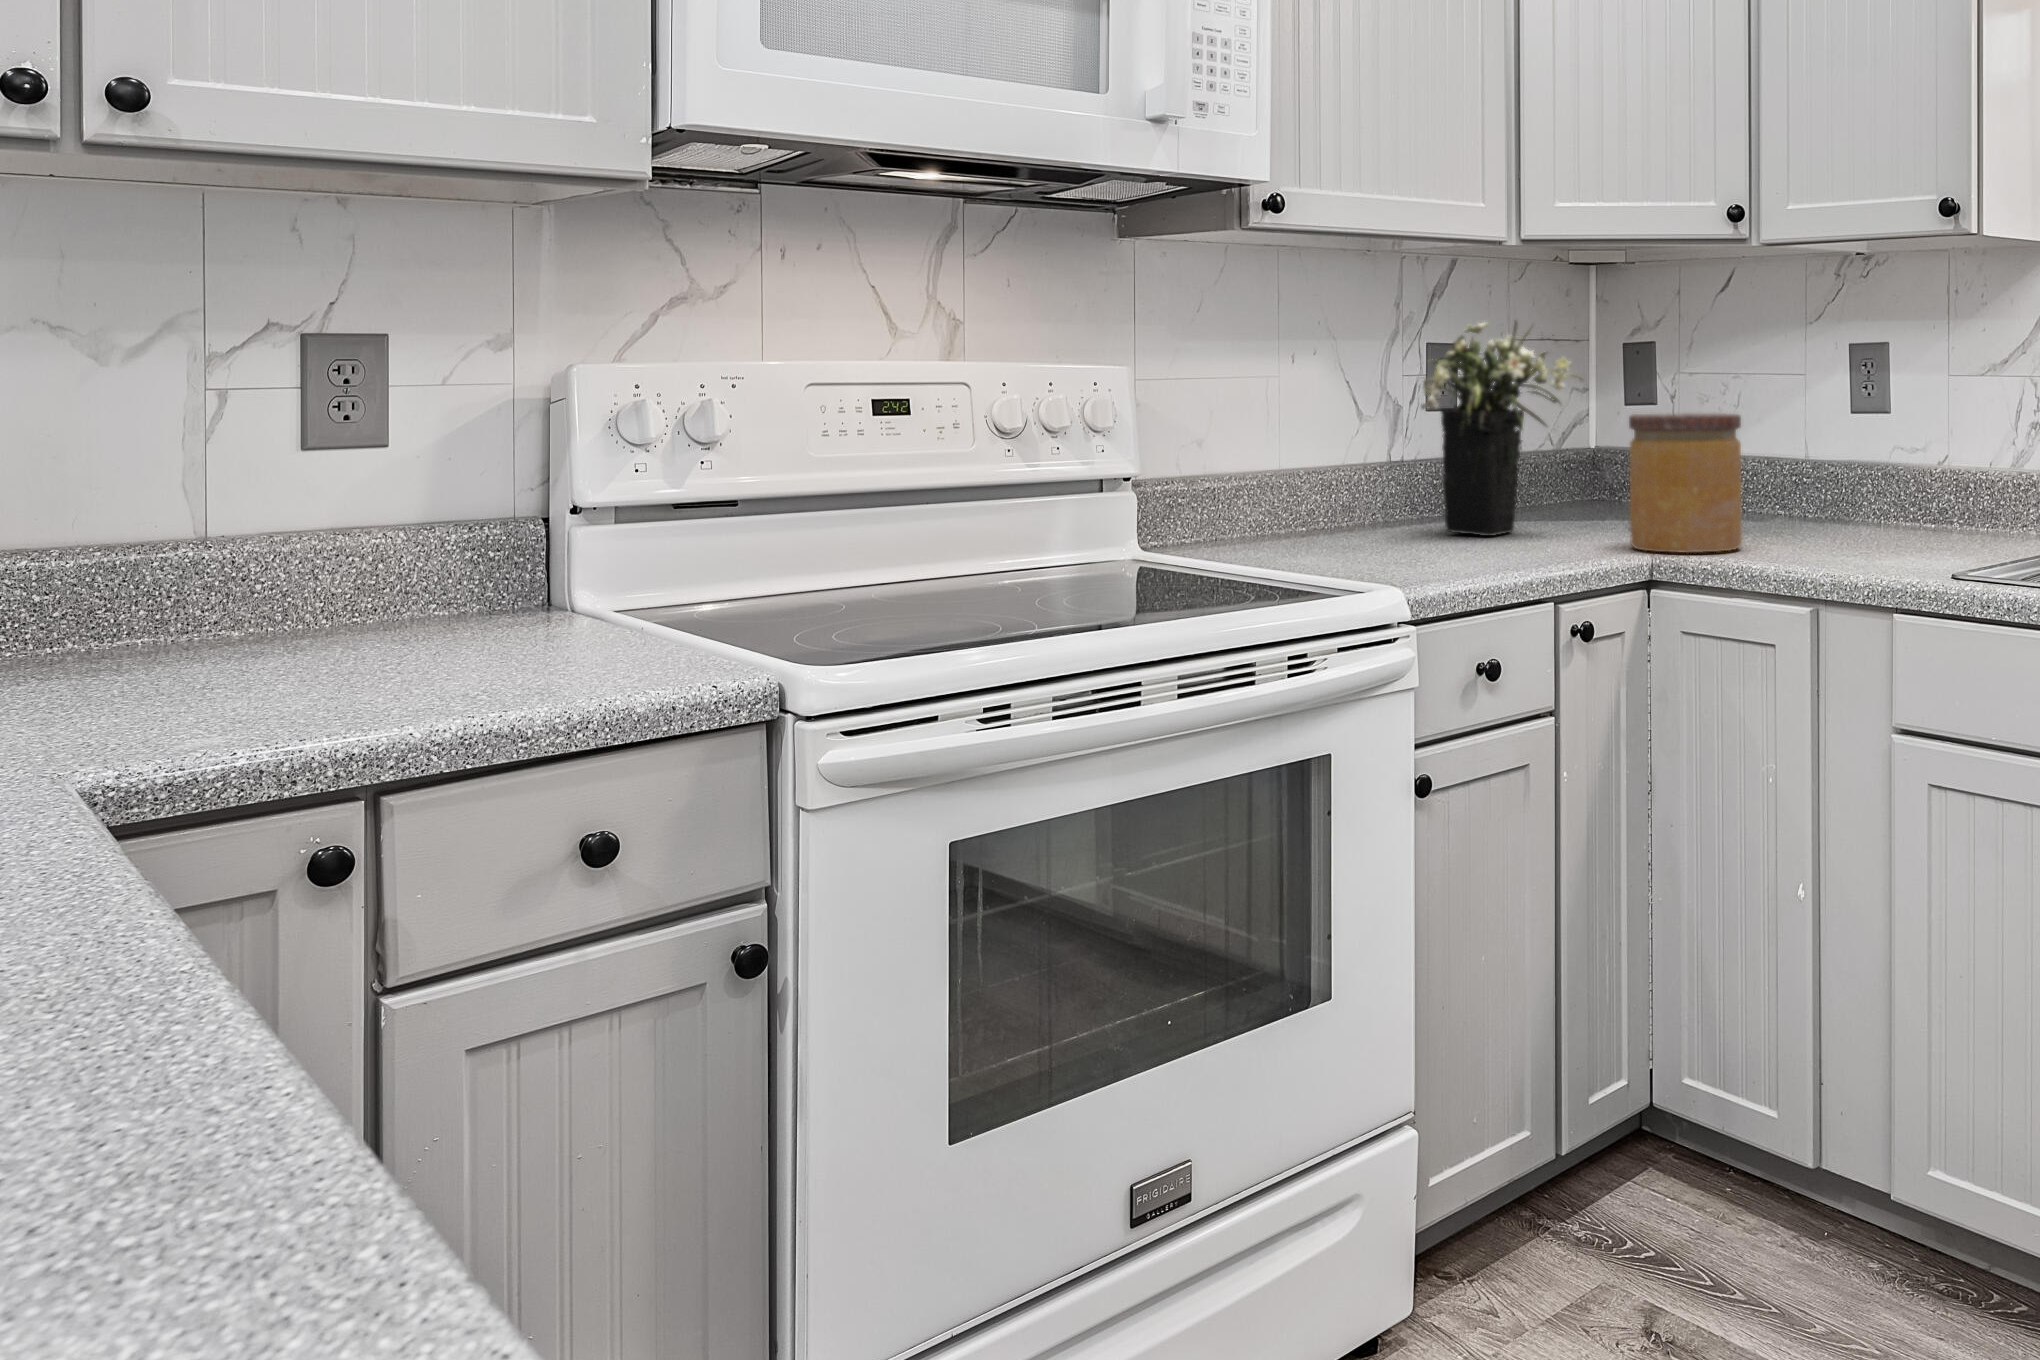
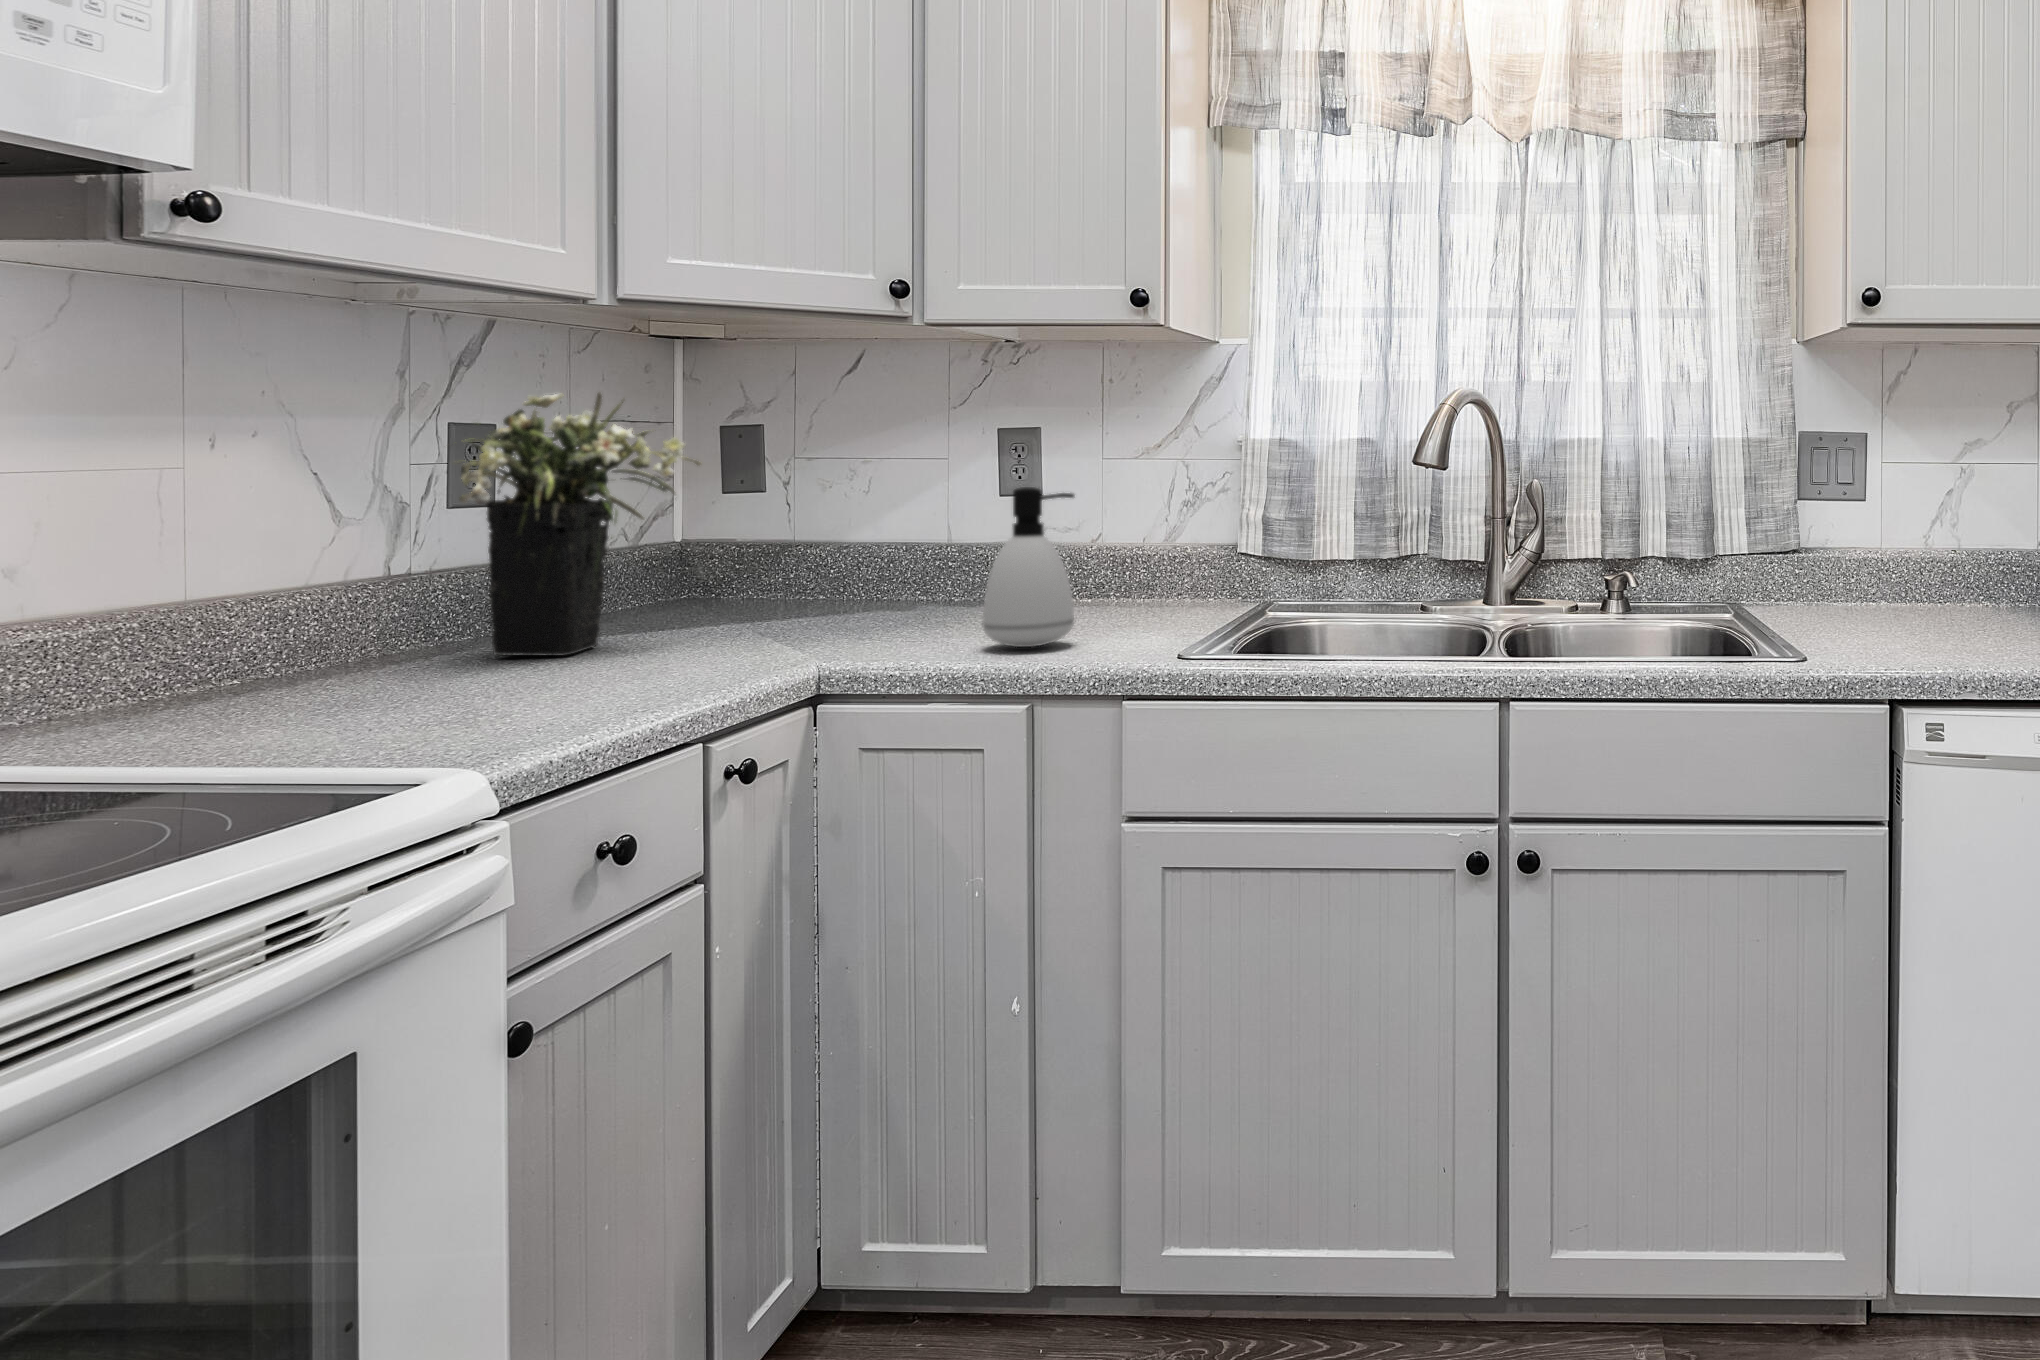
soap dispenser: none [1789,403,1873,558] -> present [983,487,1074,647]
jar: present [1629,413,1742,553] -> none [777,499,917,657]

